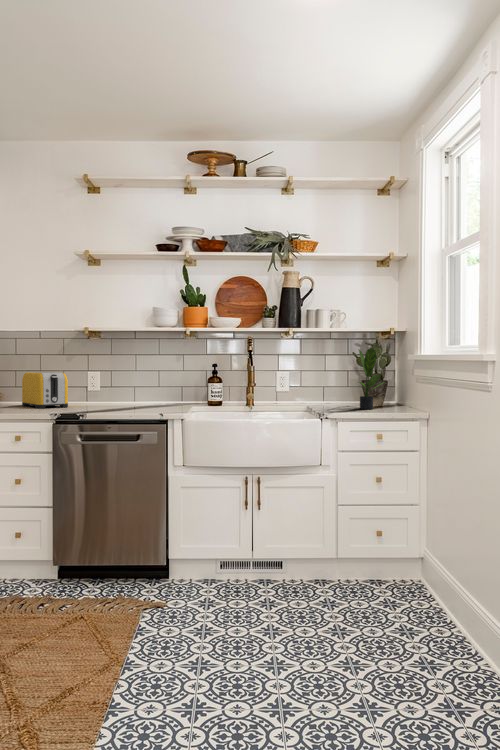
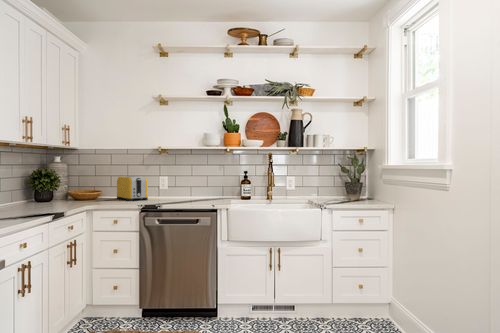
potted plant: present [359,348,384,409] -> none [340,160,362,202]

